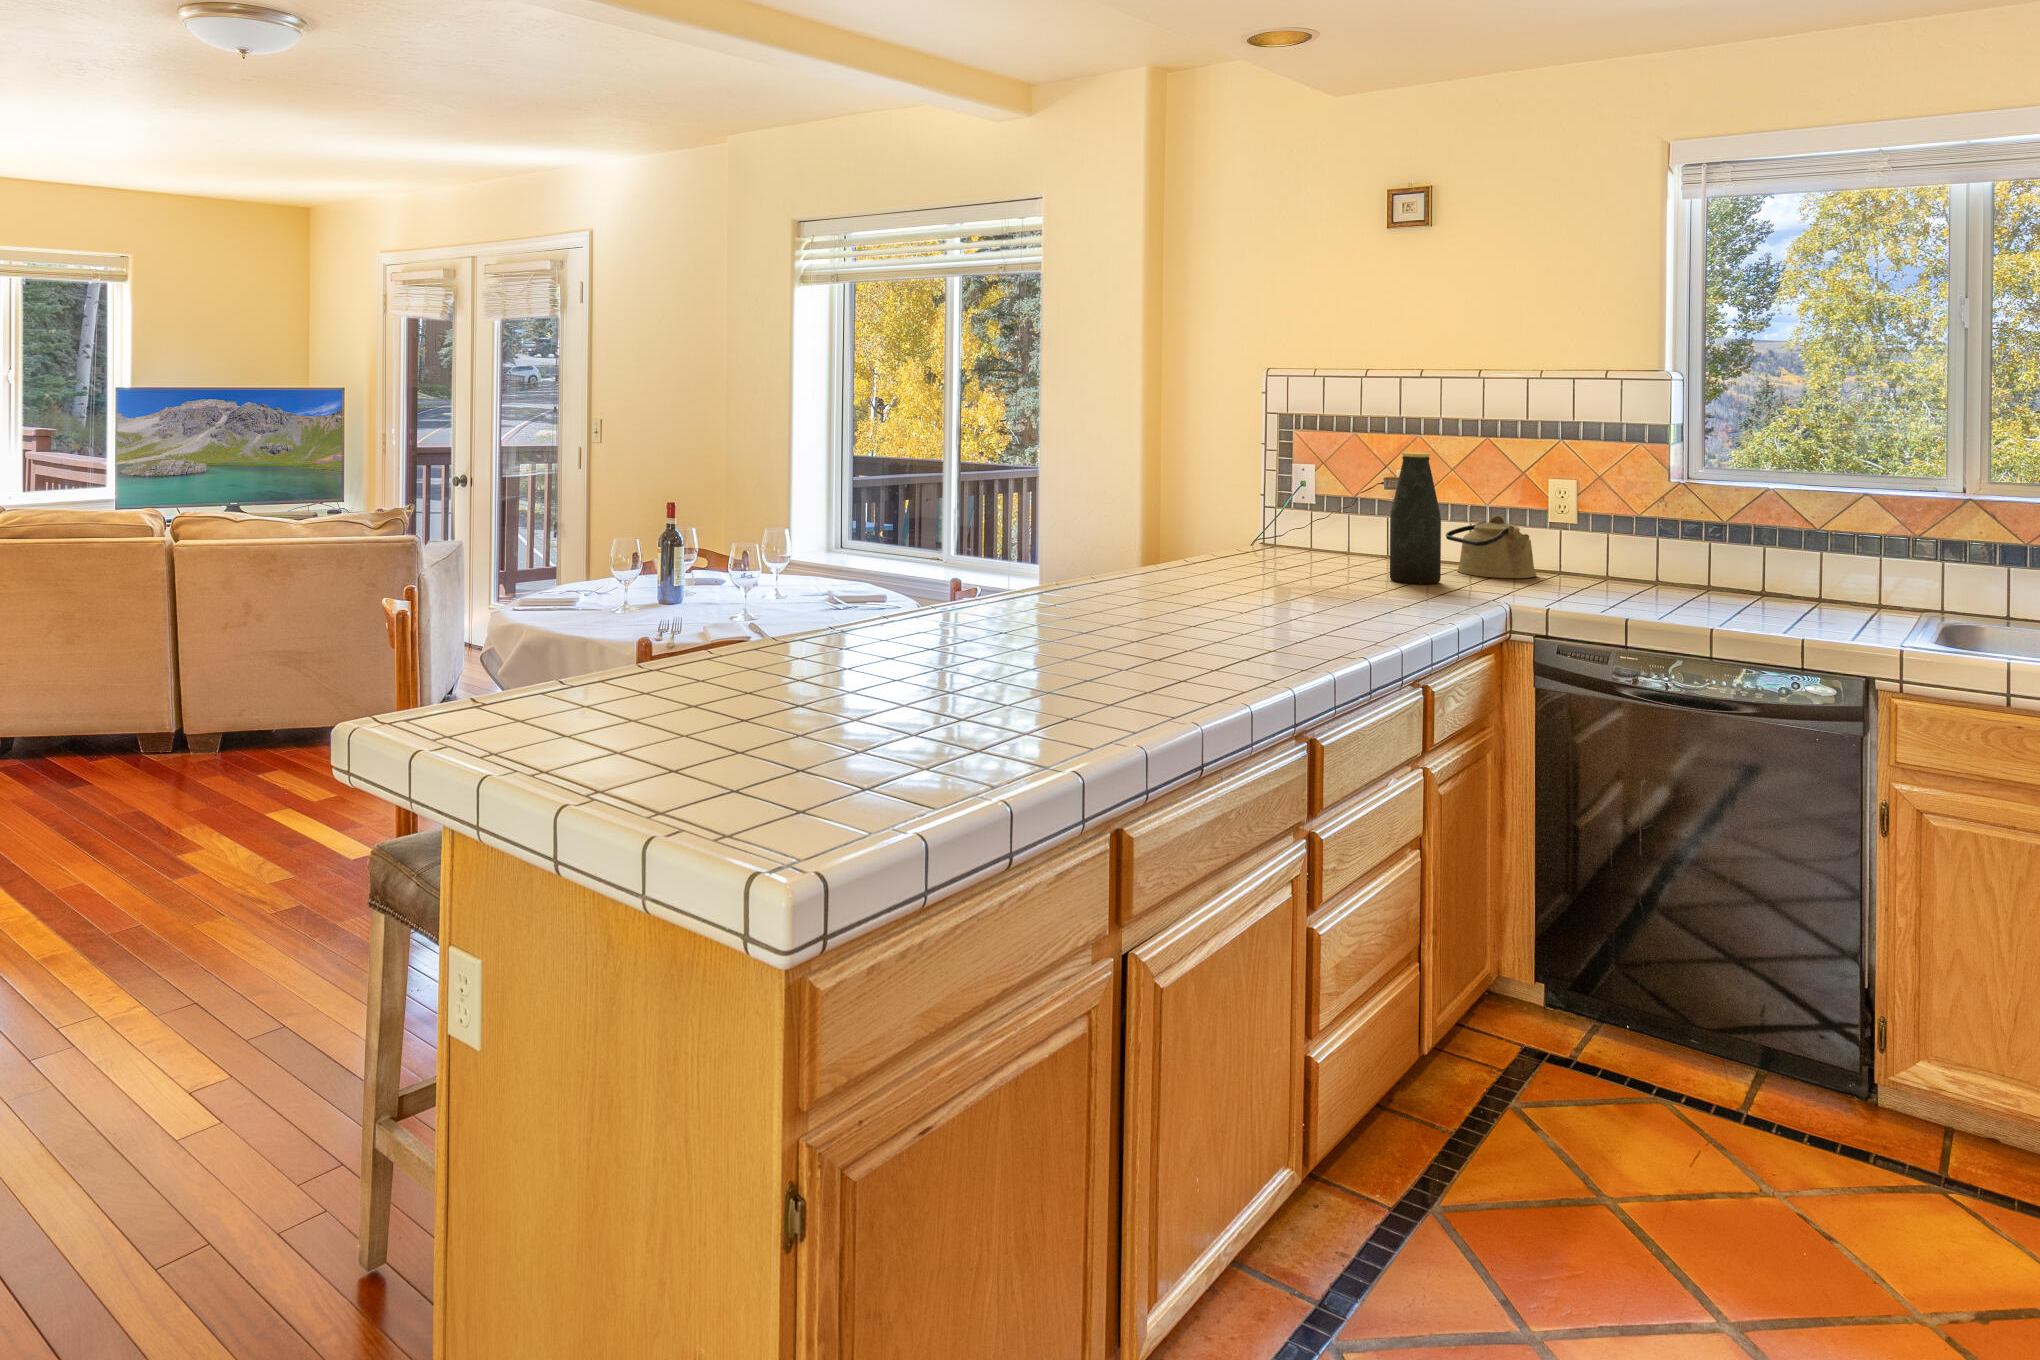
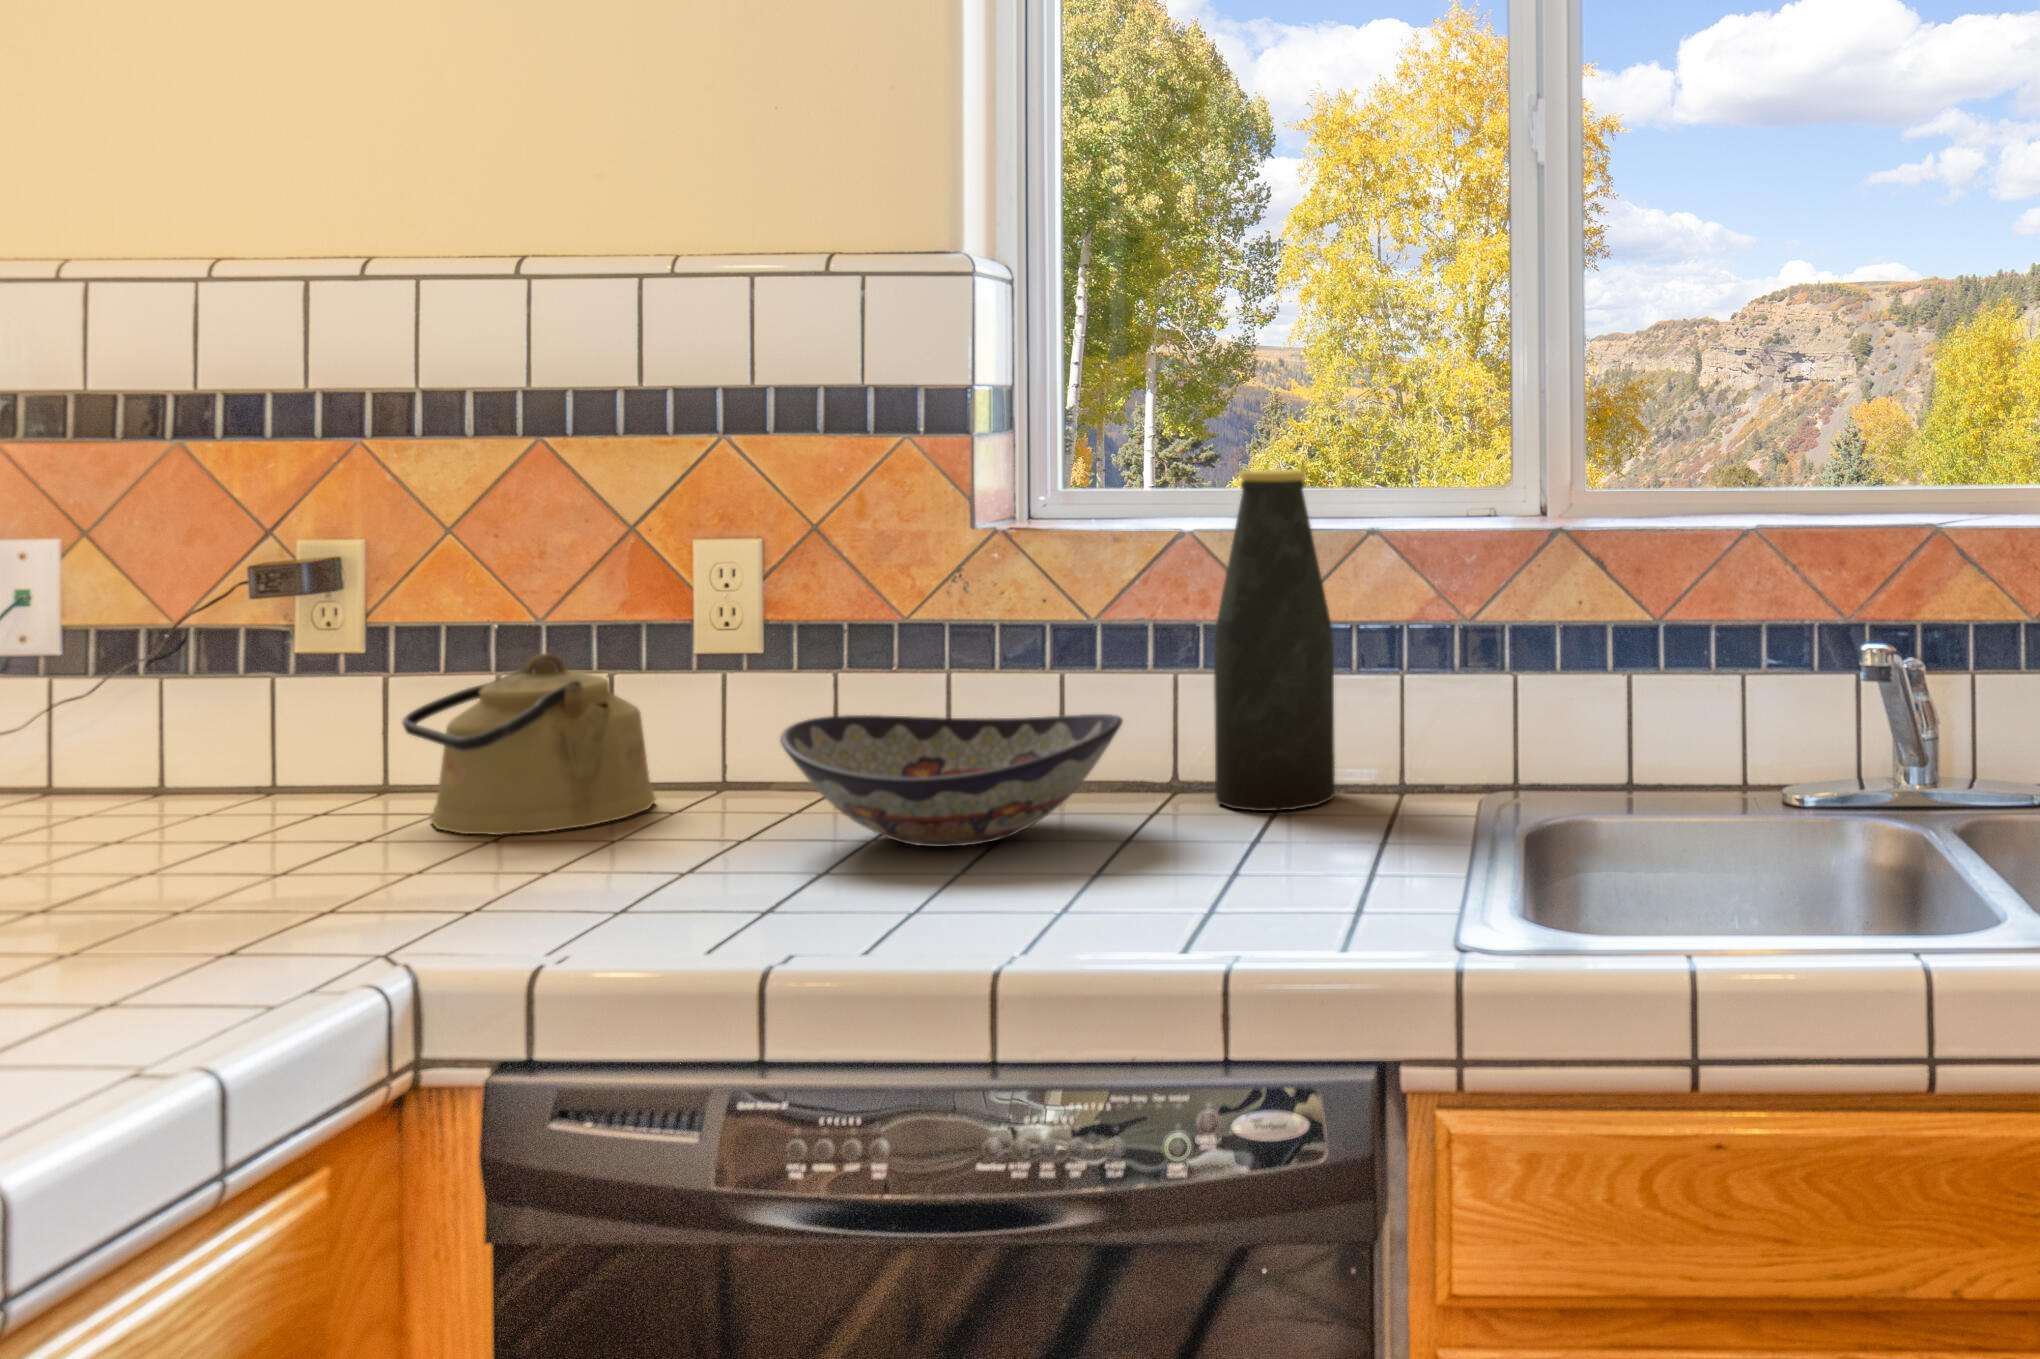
bottle: present [1390,452,1441,584] -> present [1214,470,1335,811]
decorative bowl: none [1600,548,1744,599] -> present [780,714,1123,847]

